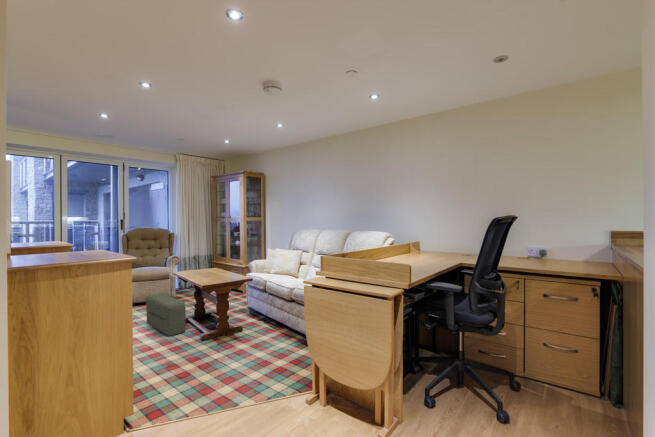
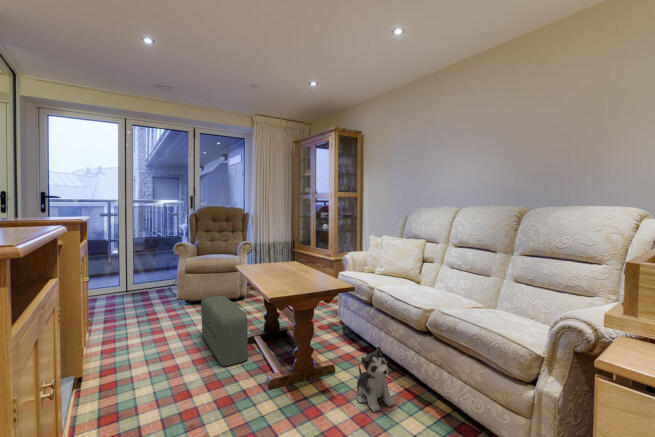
plush toy: none [254,309,275,343] -> present [356,346,395,412]

